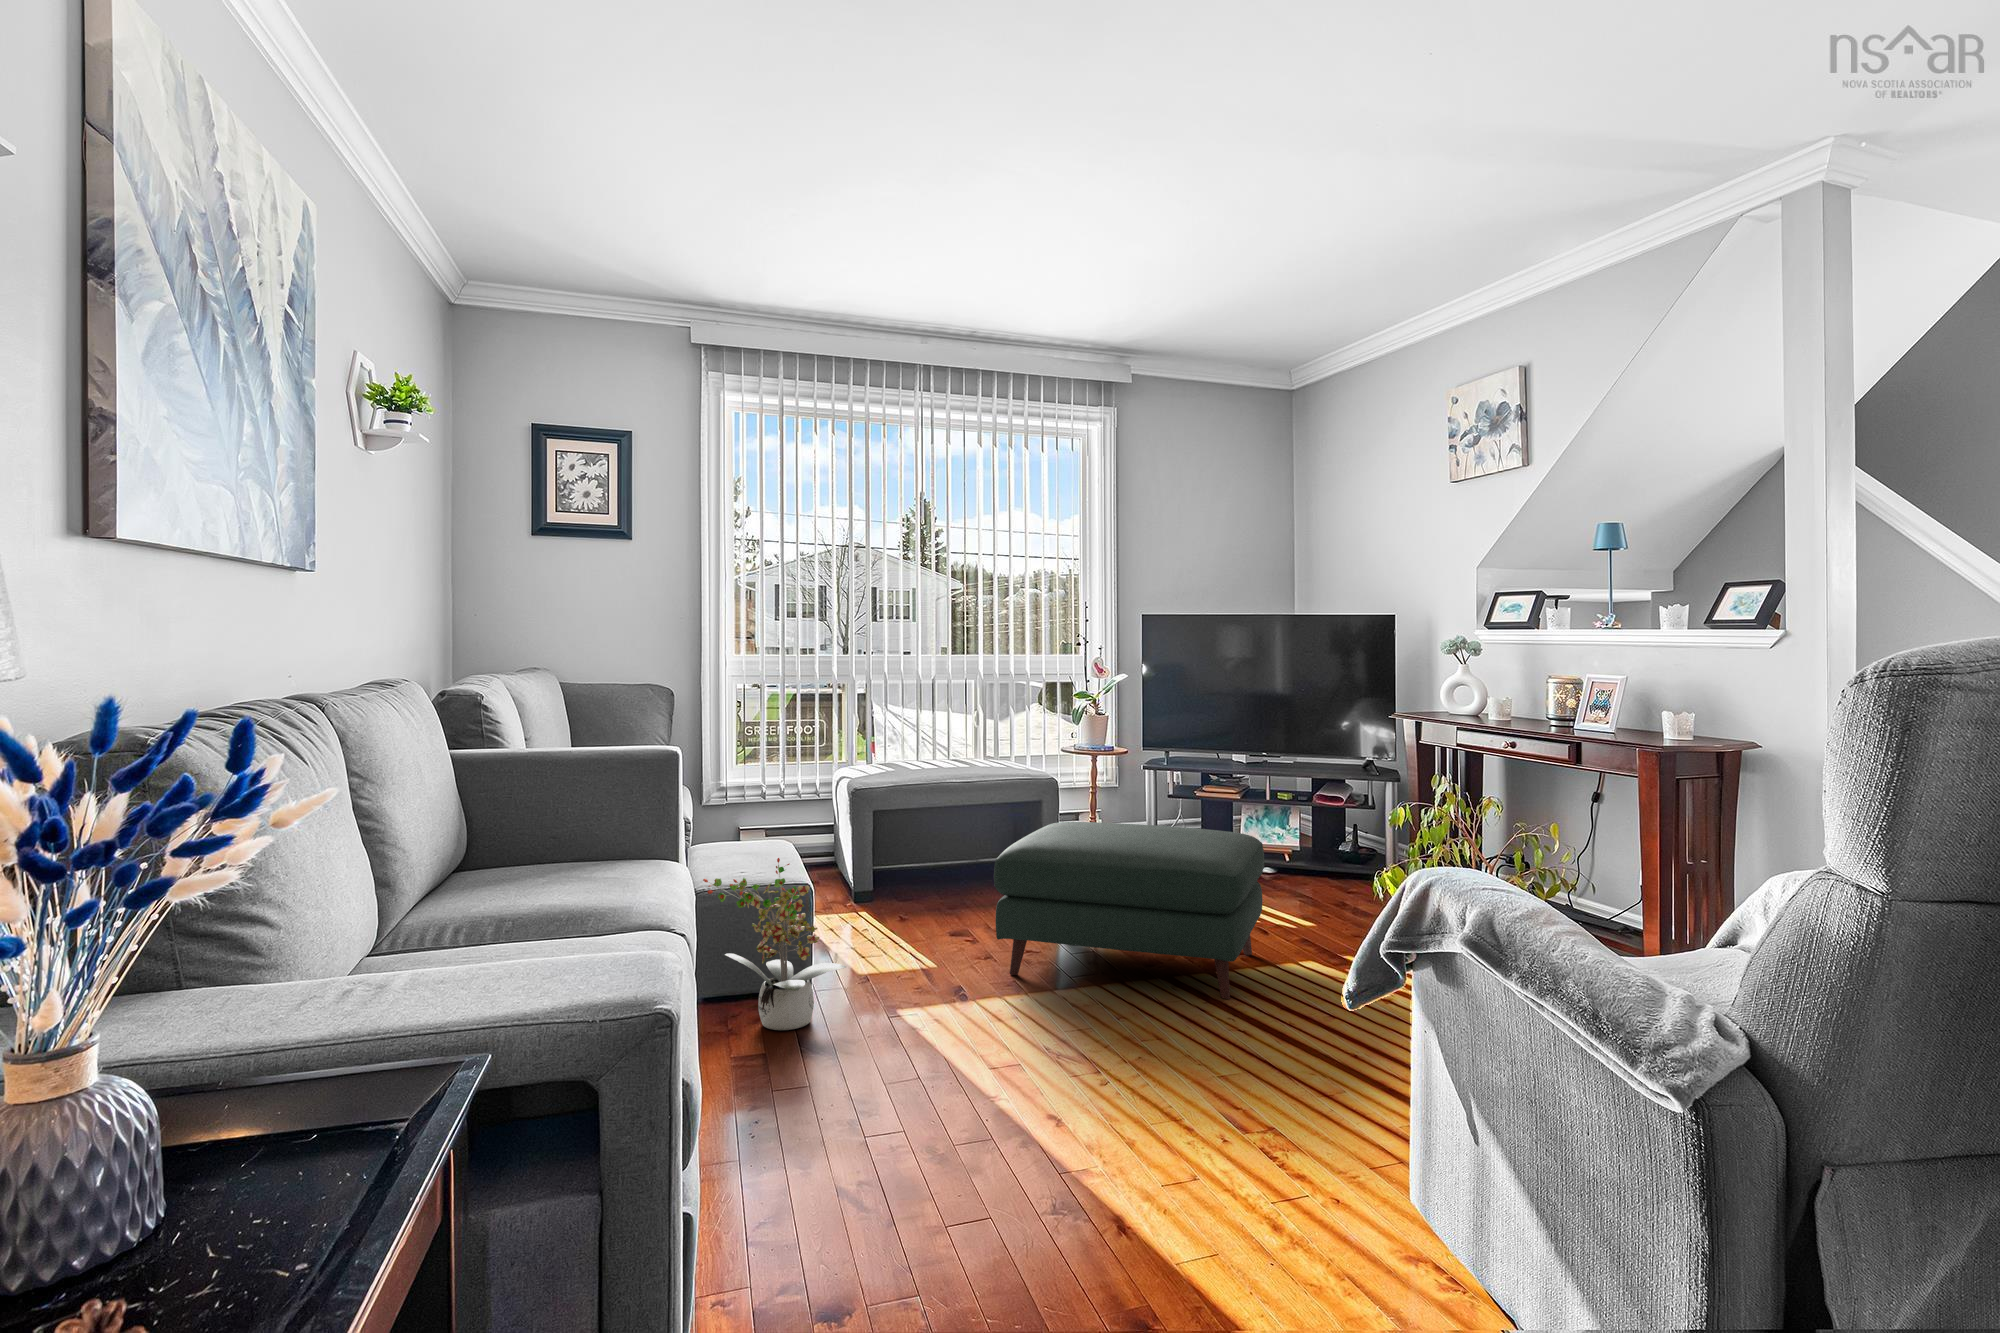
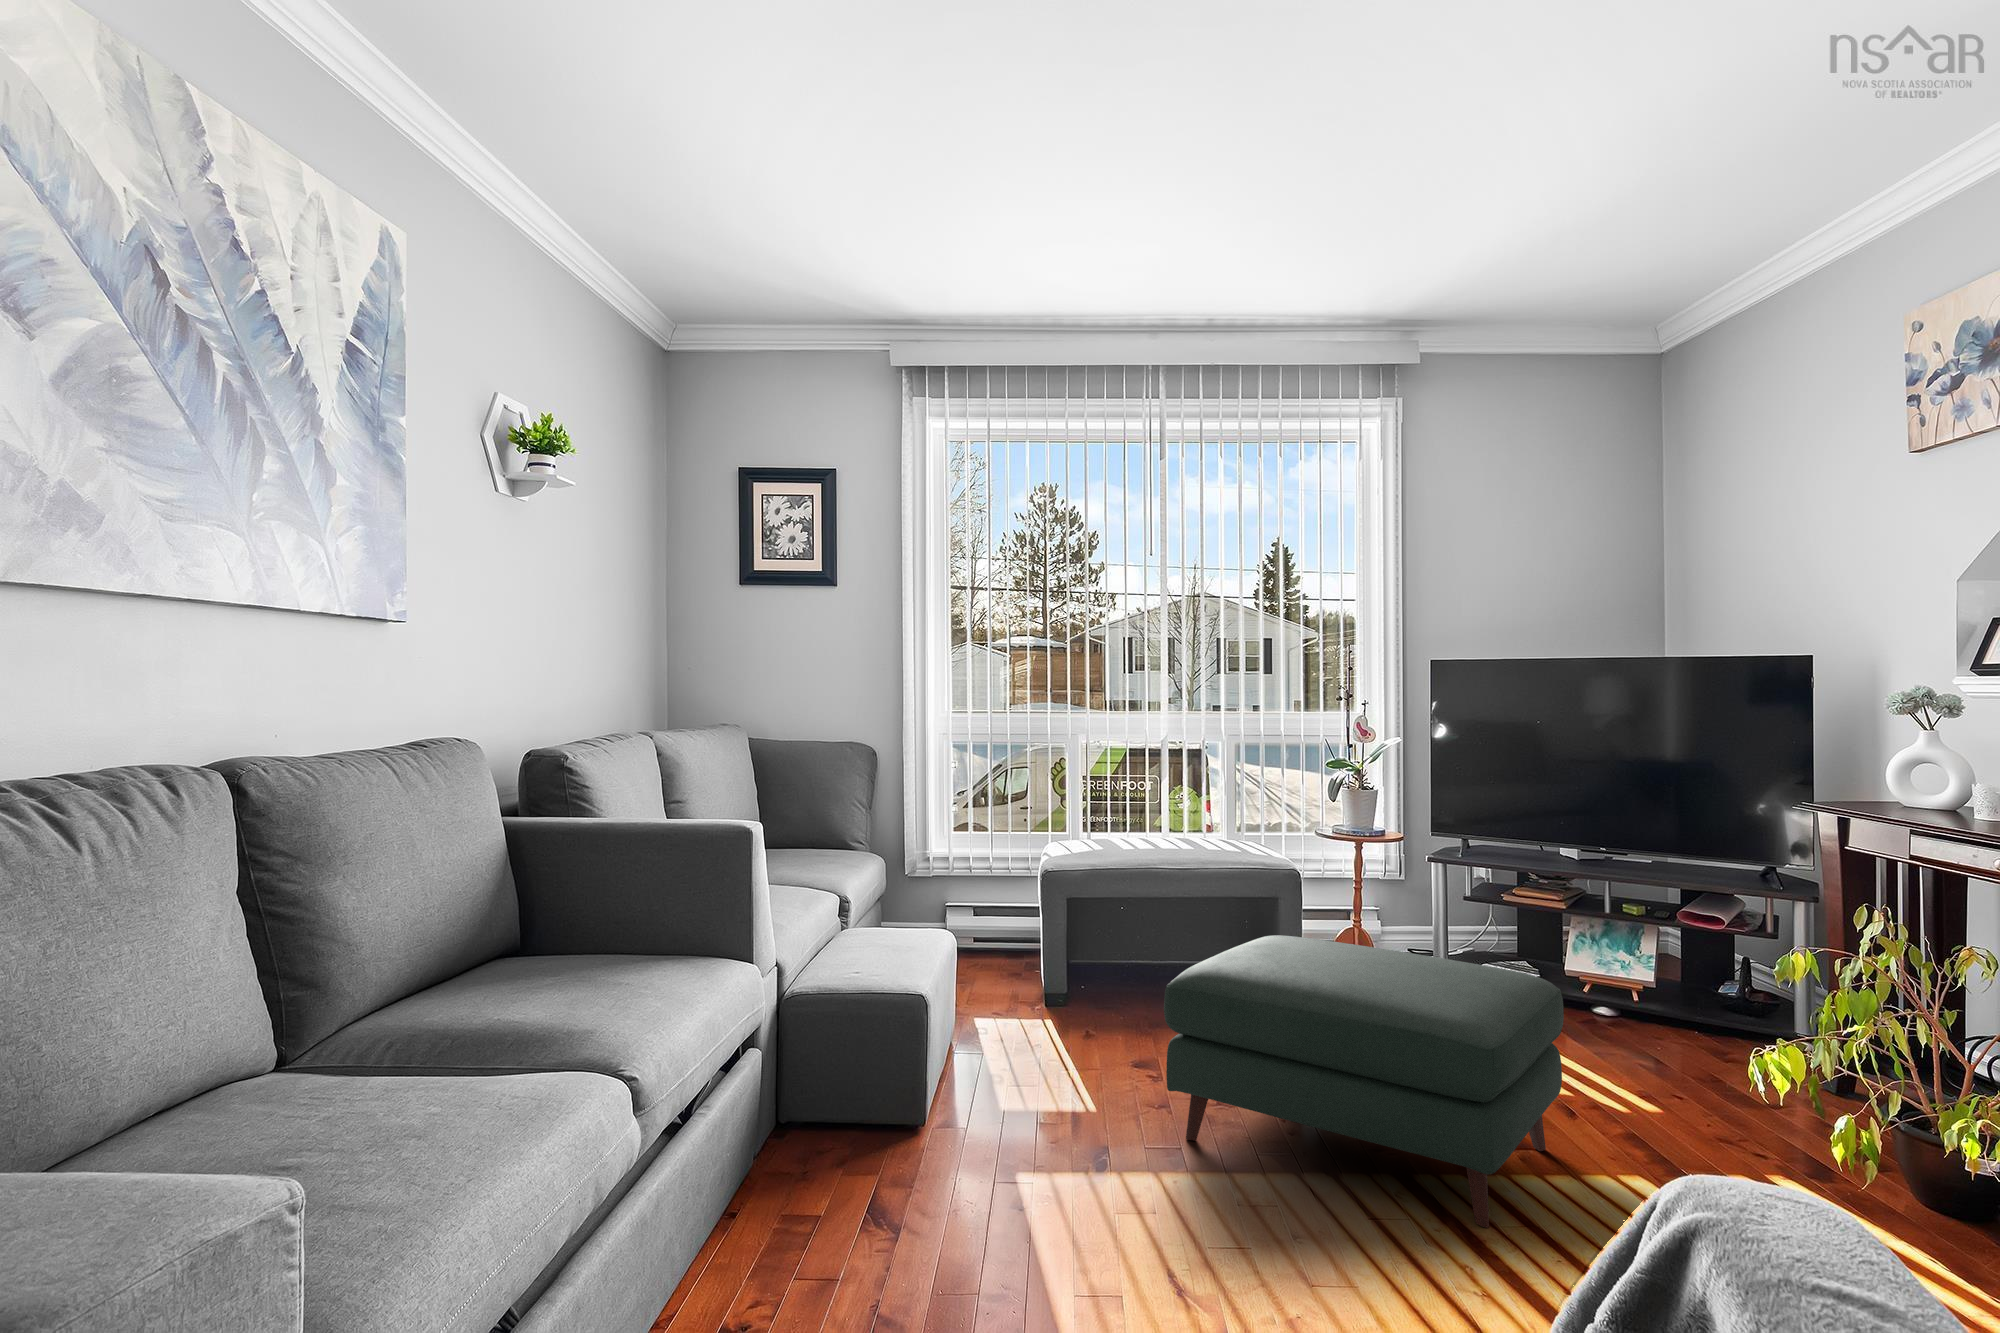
potted plant: present [703,858,846,1030] -> none [781,965,955,1190]

